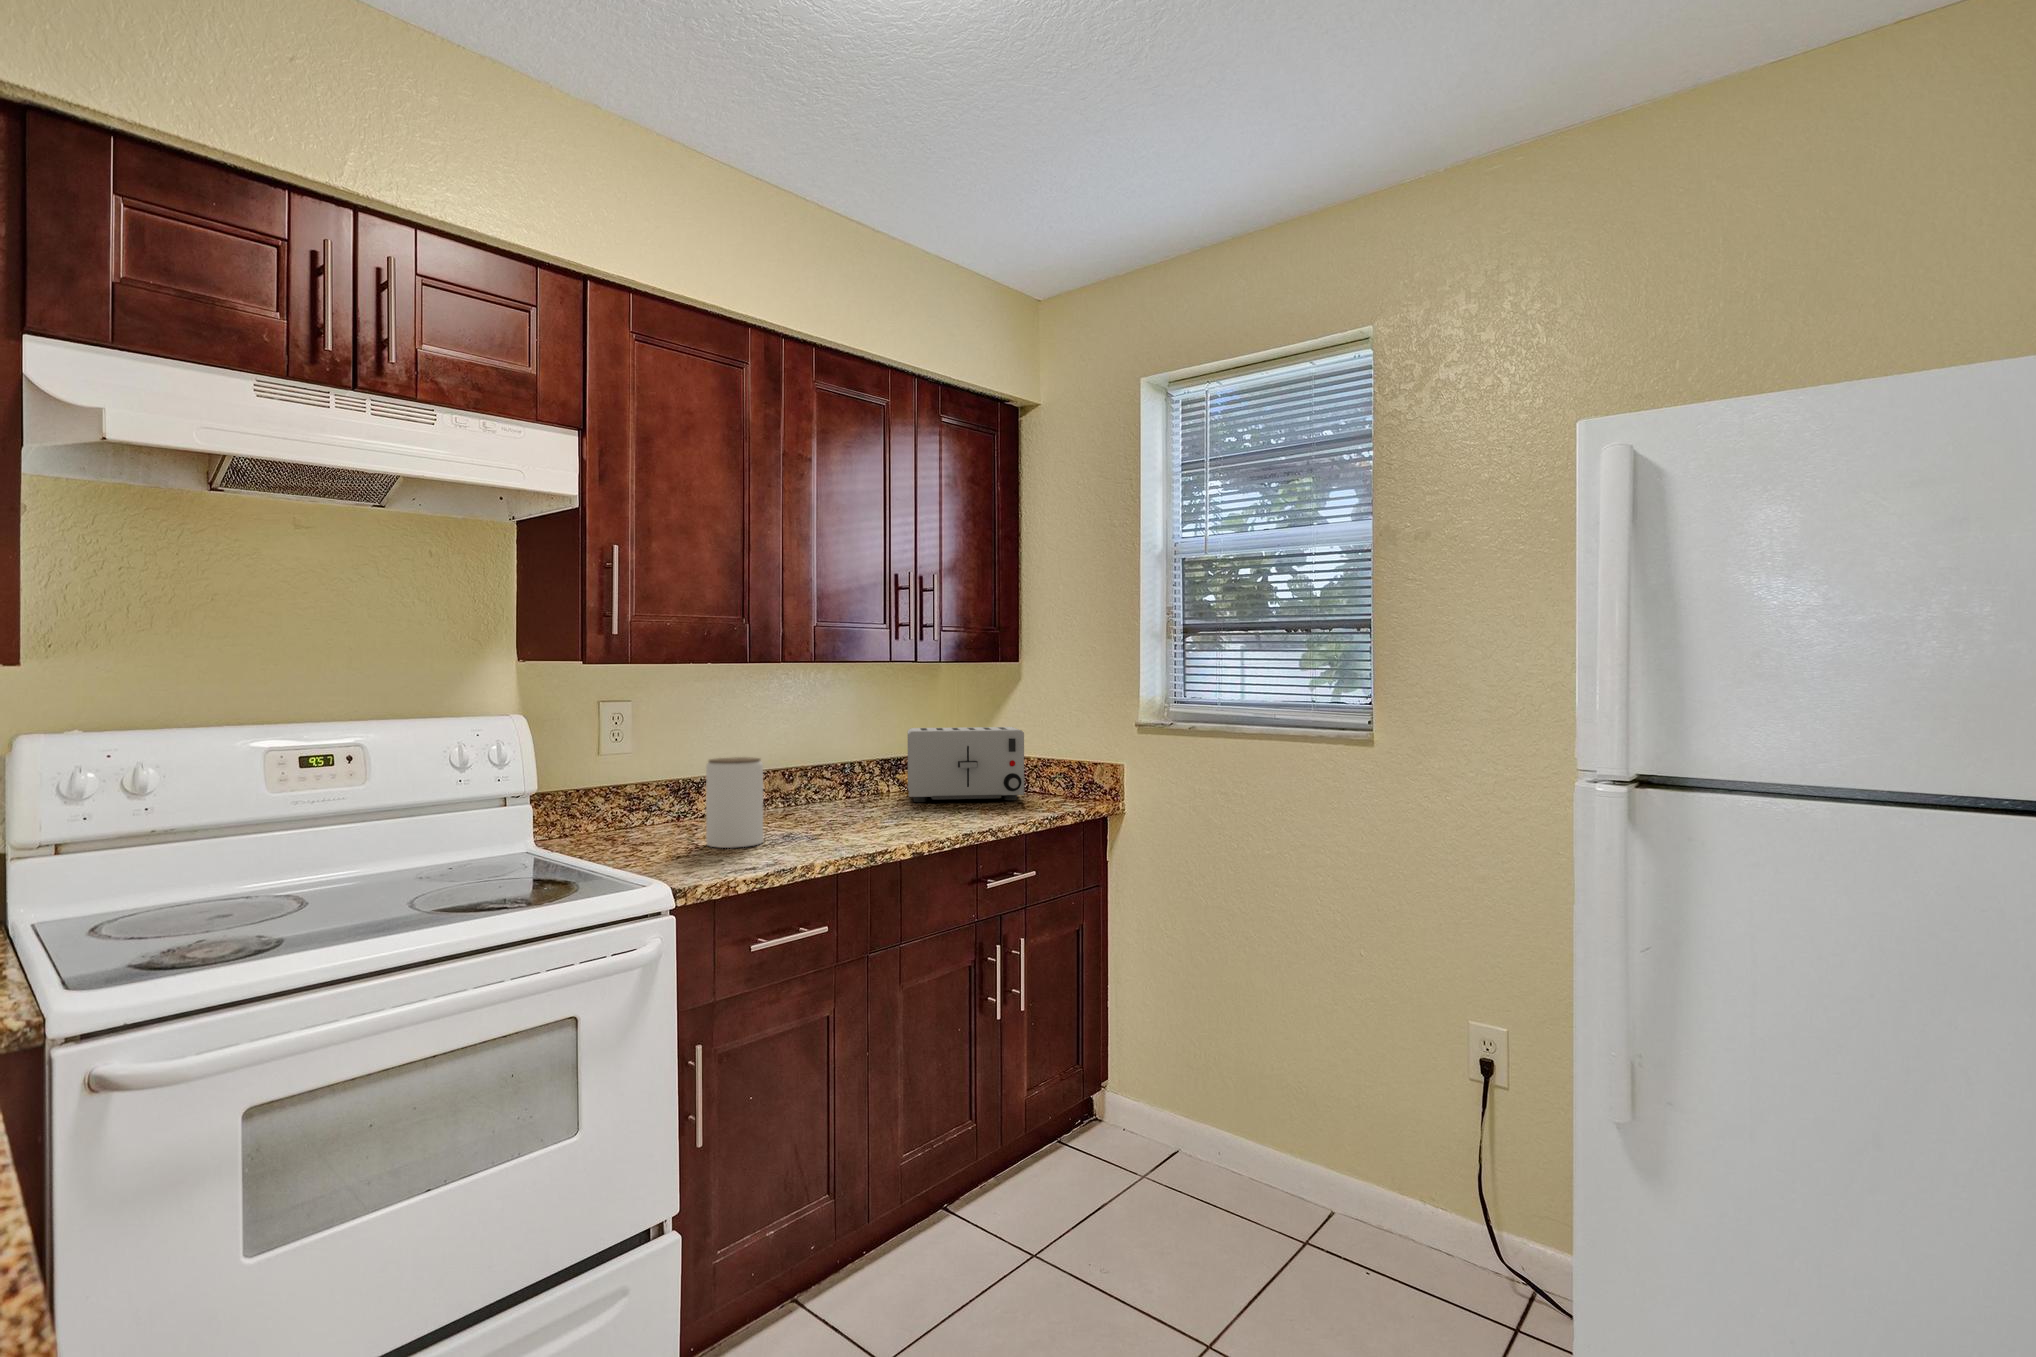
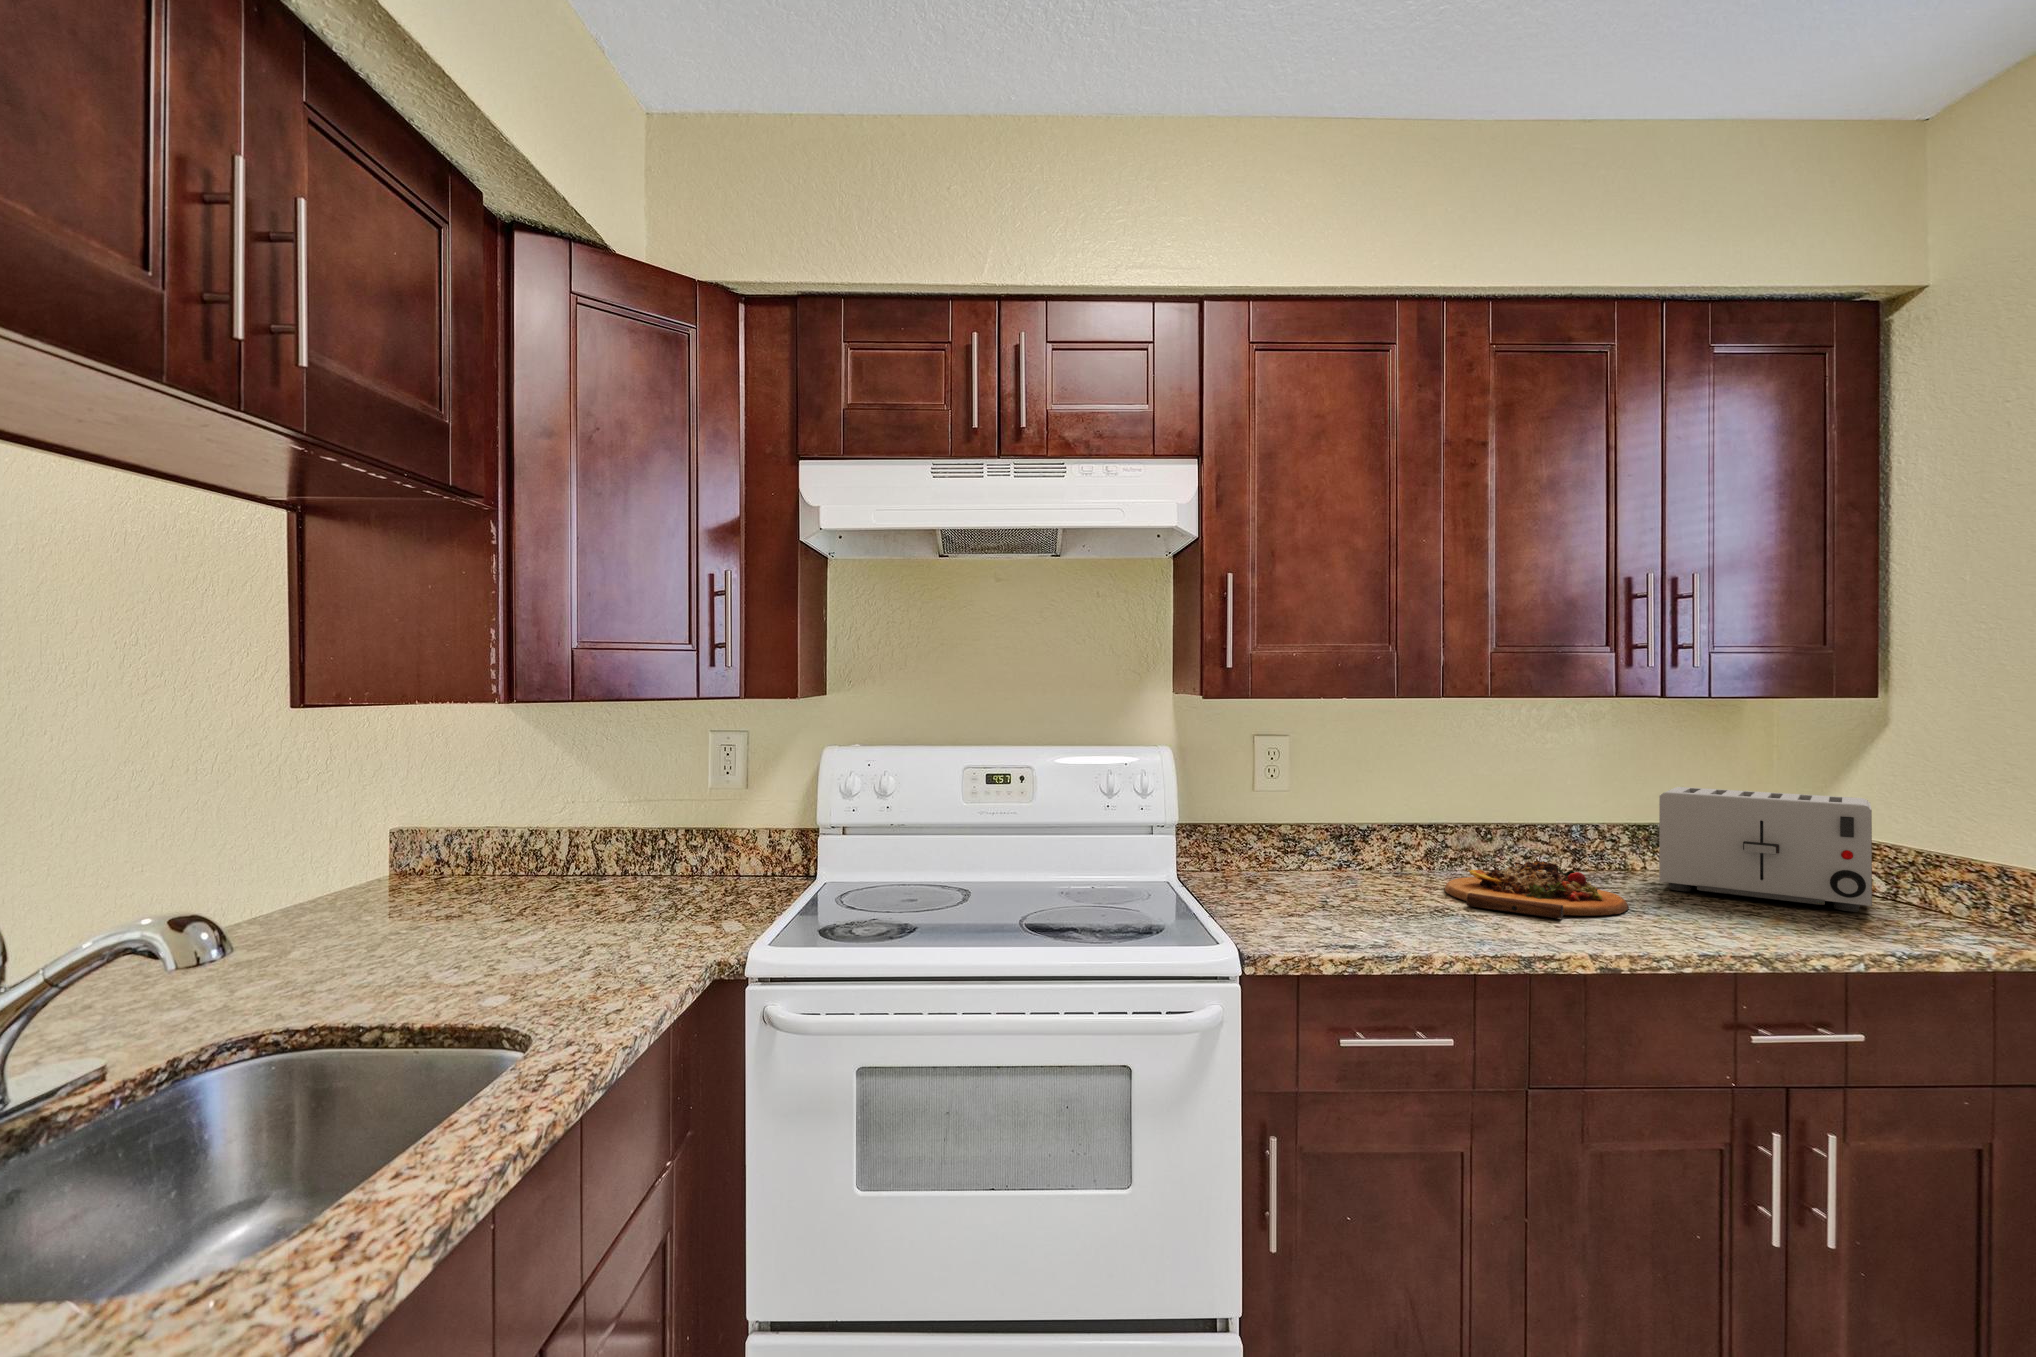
jar: present [706,757,763,848] -> none [1331,808,1399,916]
cutting board: none [775,789,904,829] -> present [1445,861,1629,919]

